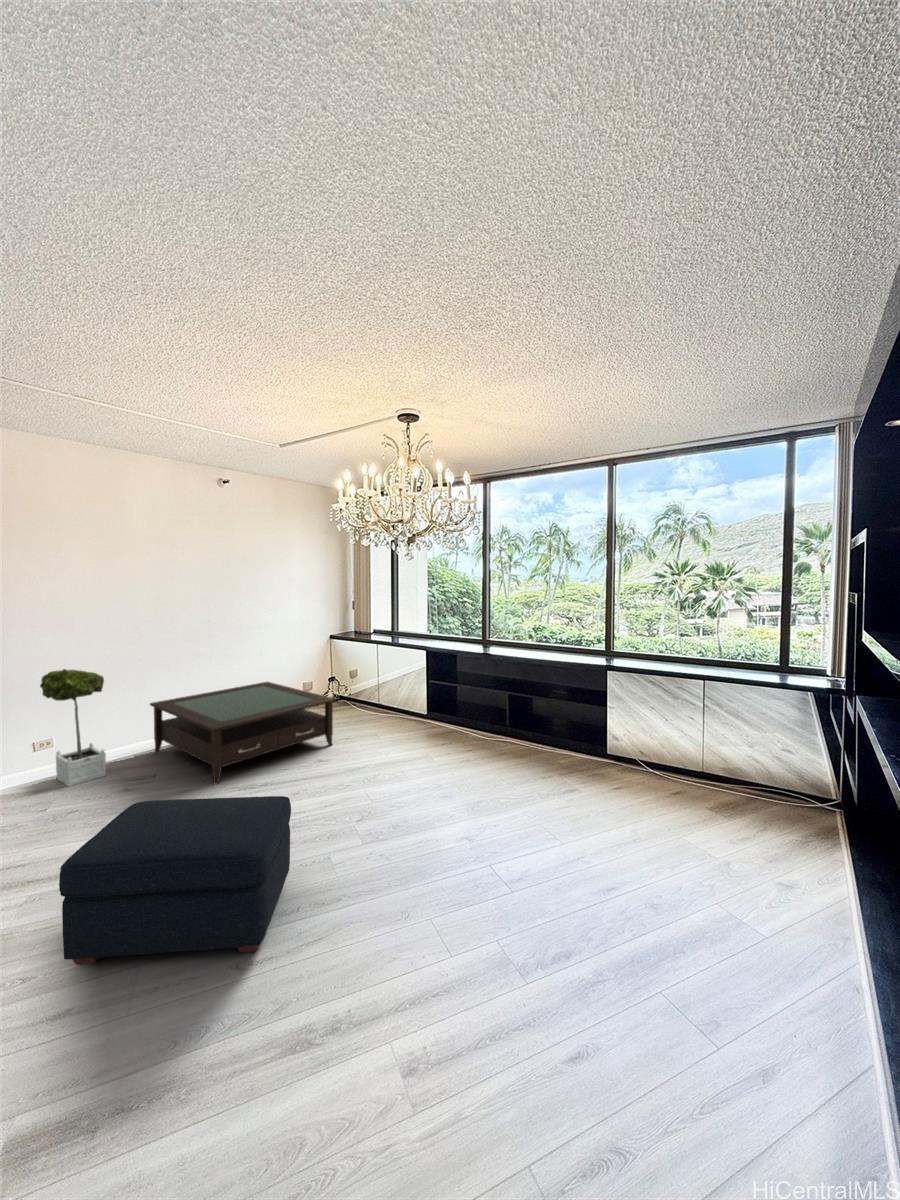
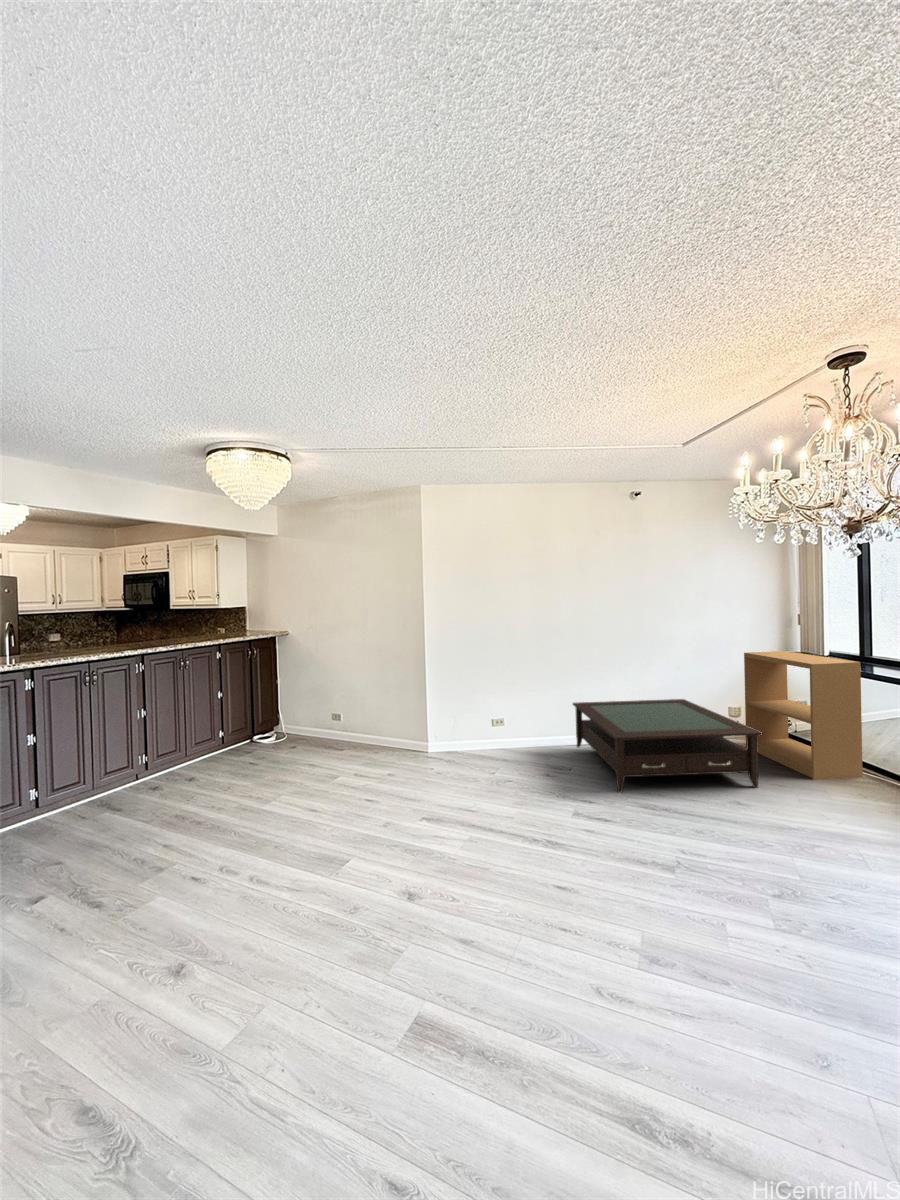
bookshelf: none [318,631,394,729] -> present [744,651,863,780]
potted tree: present [40,669,106,786] -> none [497,666,538,759]
ottoman: present [59,796,291,965] -> none [471,788,670,987]

